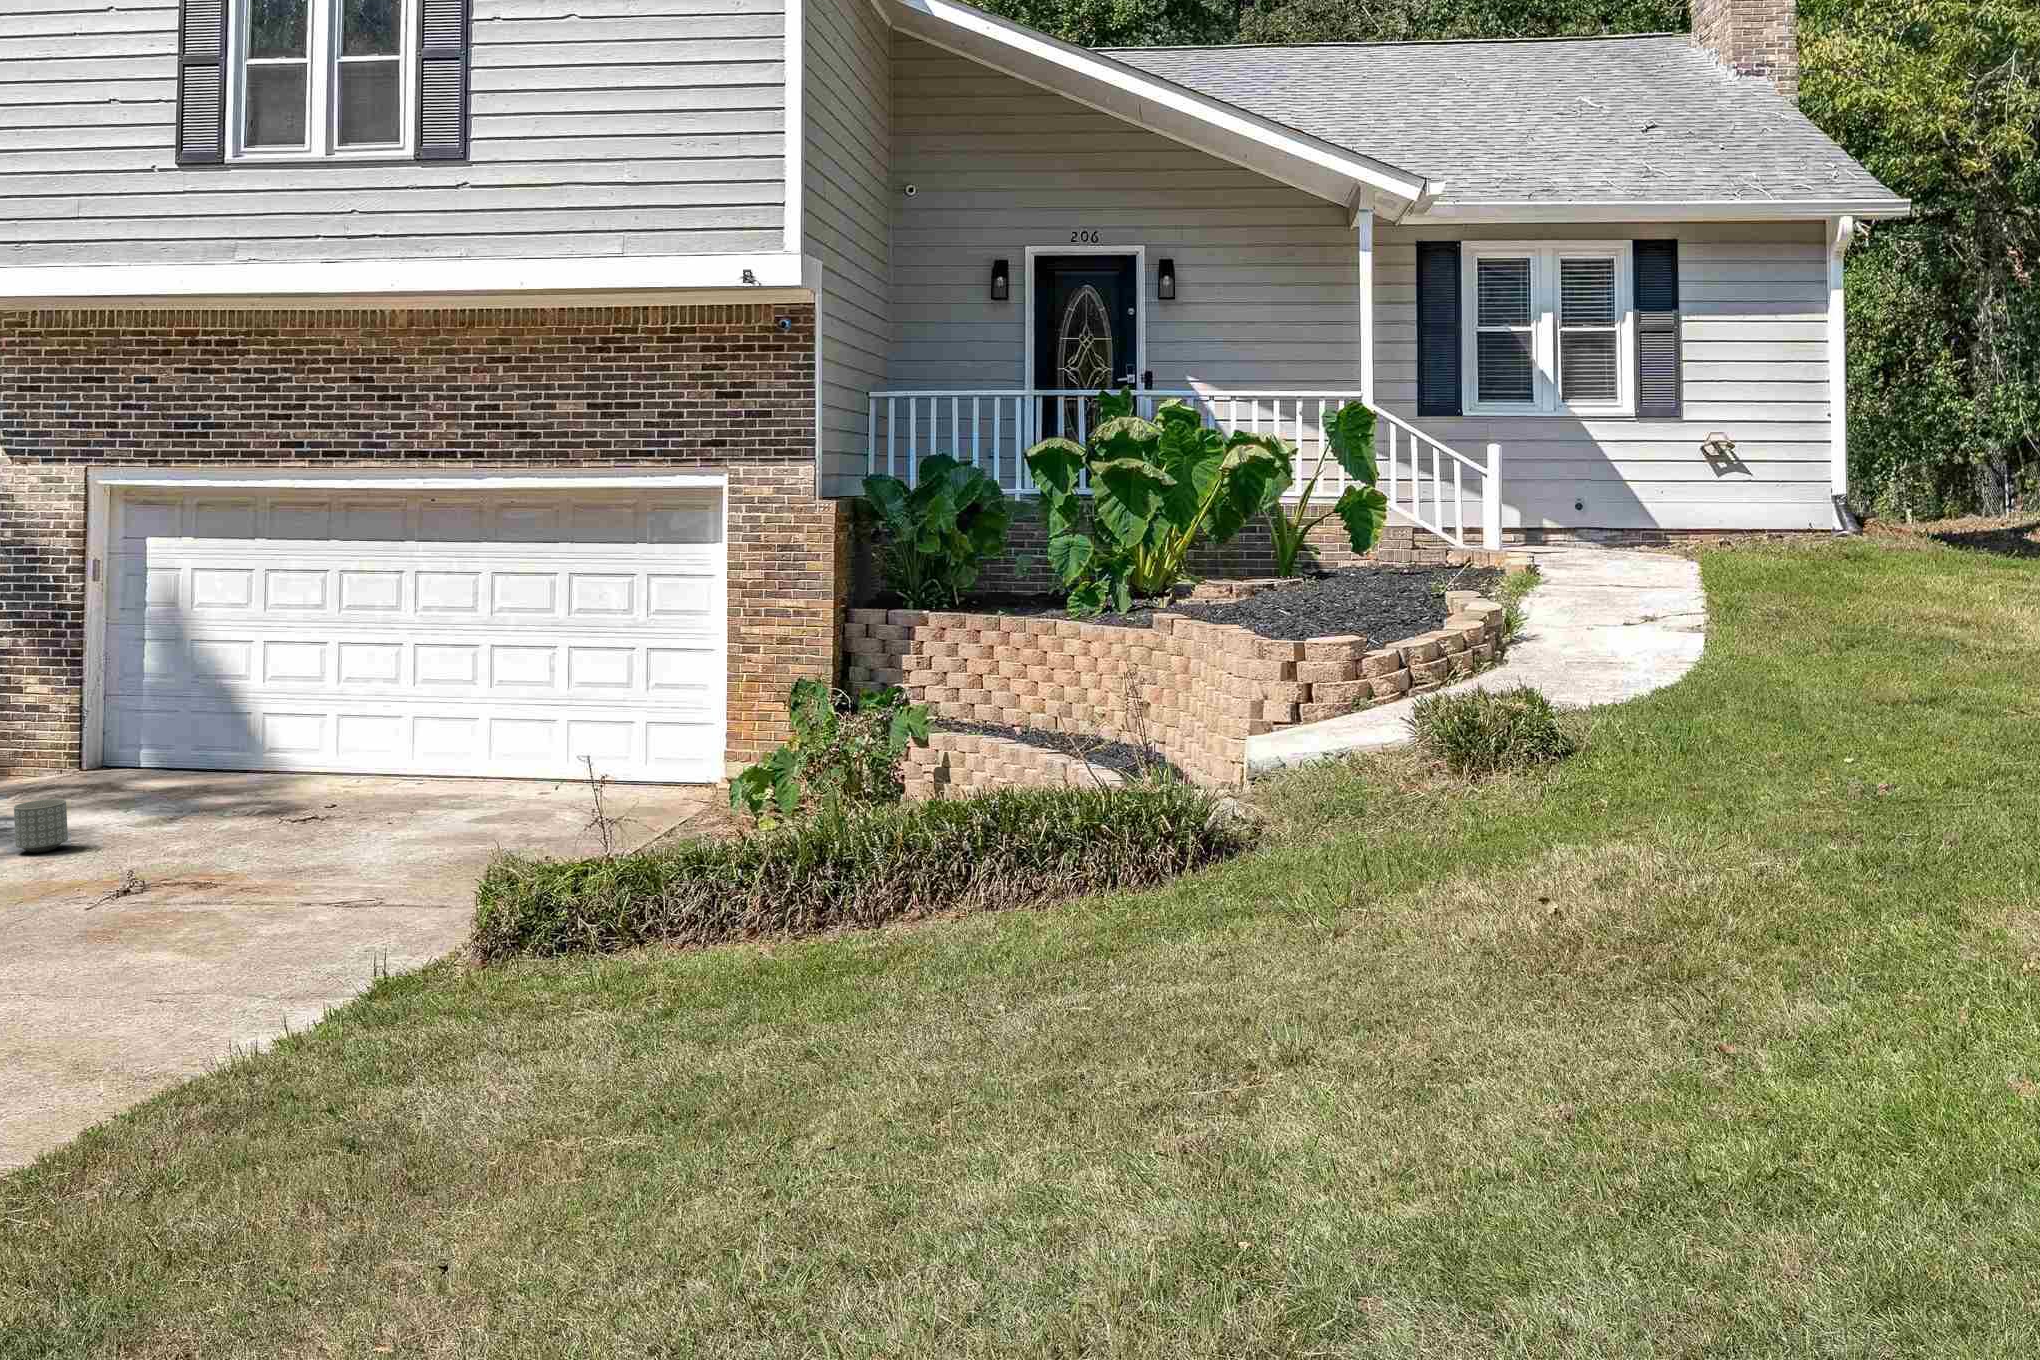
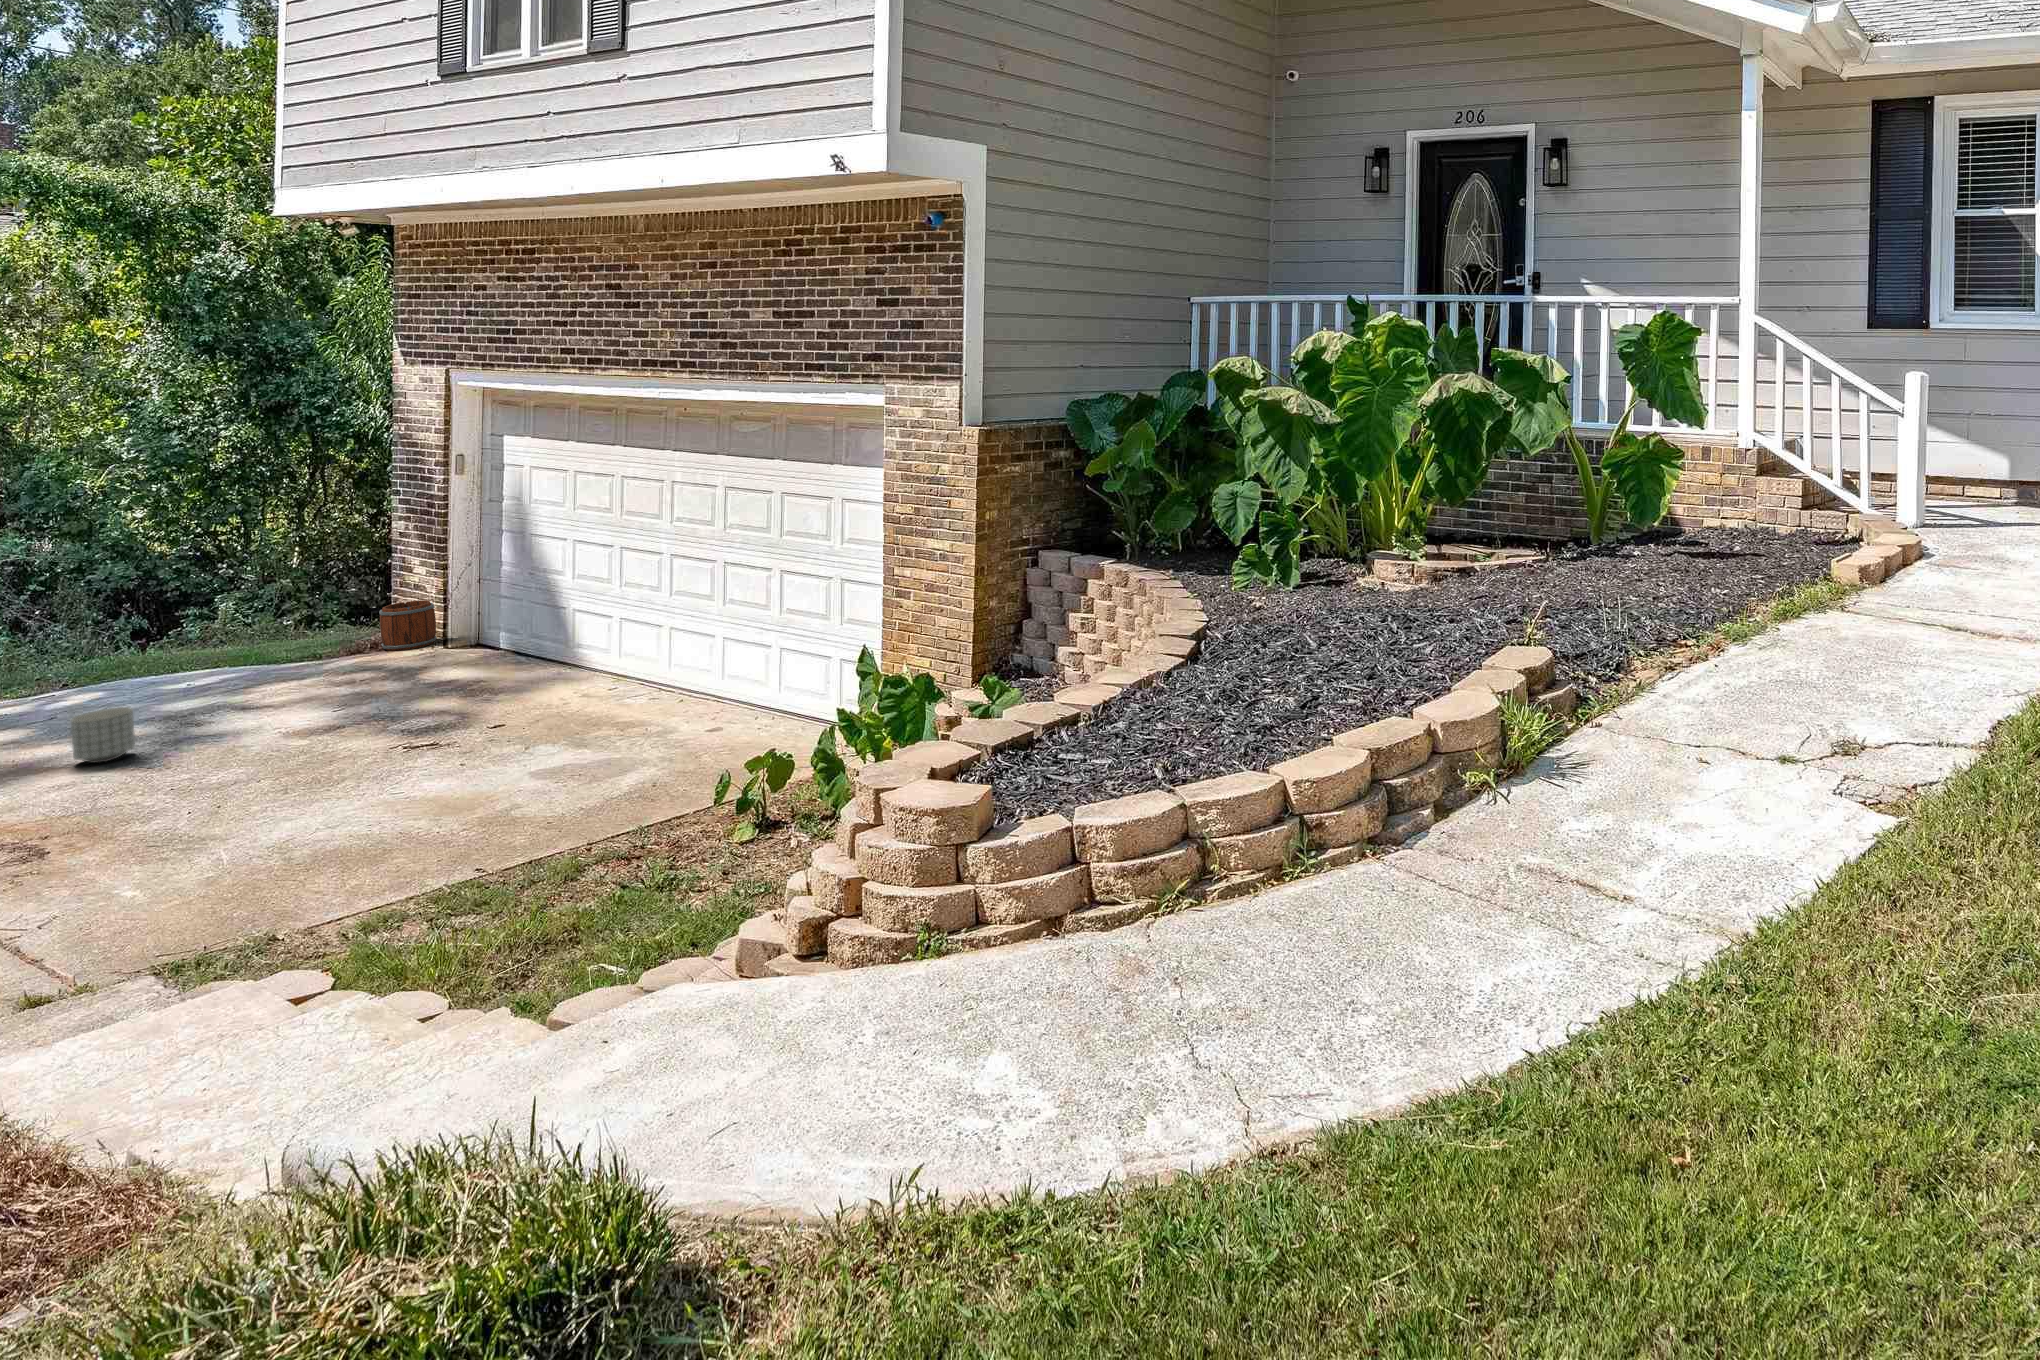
bucket: none [14,733,72,788] -> present [379,600,437,651]

